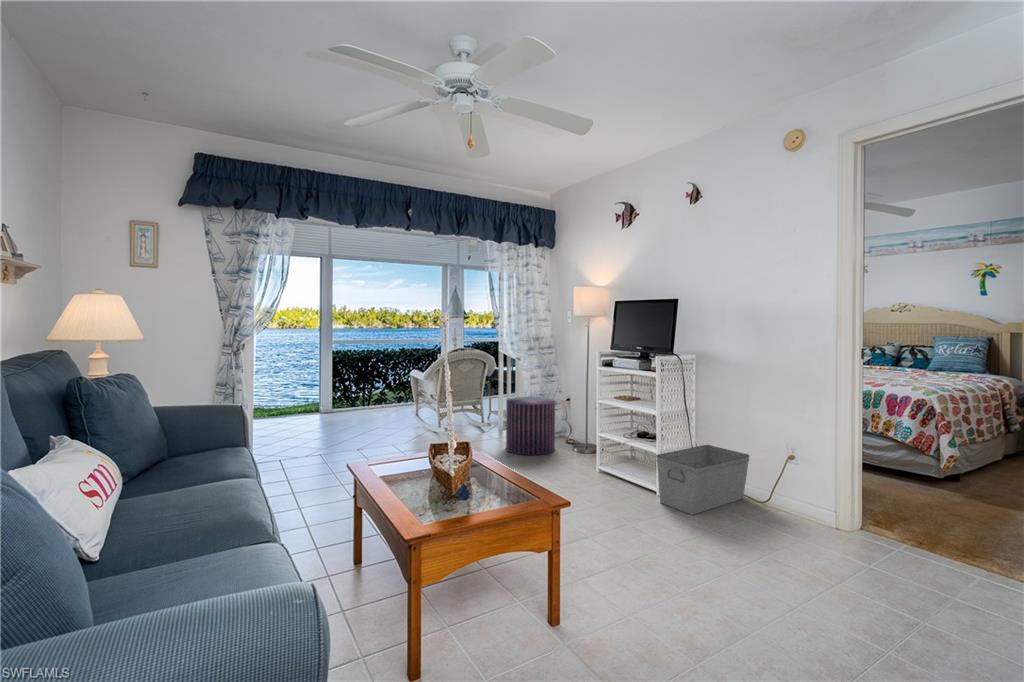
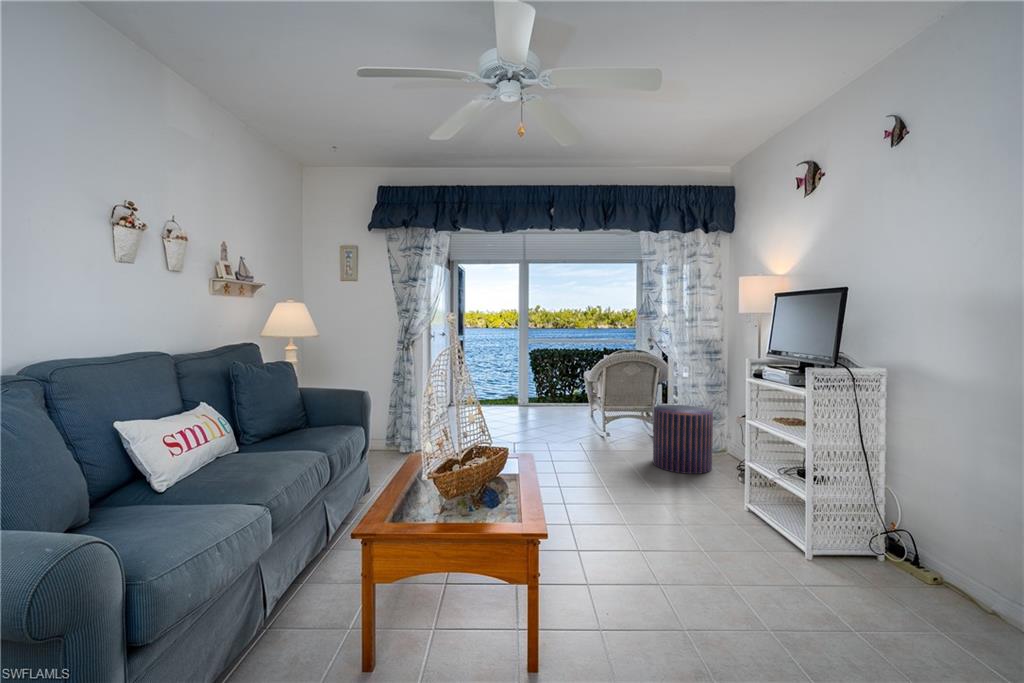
storage bin: present [656,445,749,515] -> none [792,501,973,600]

